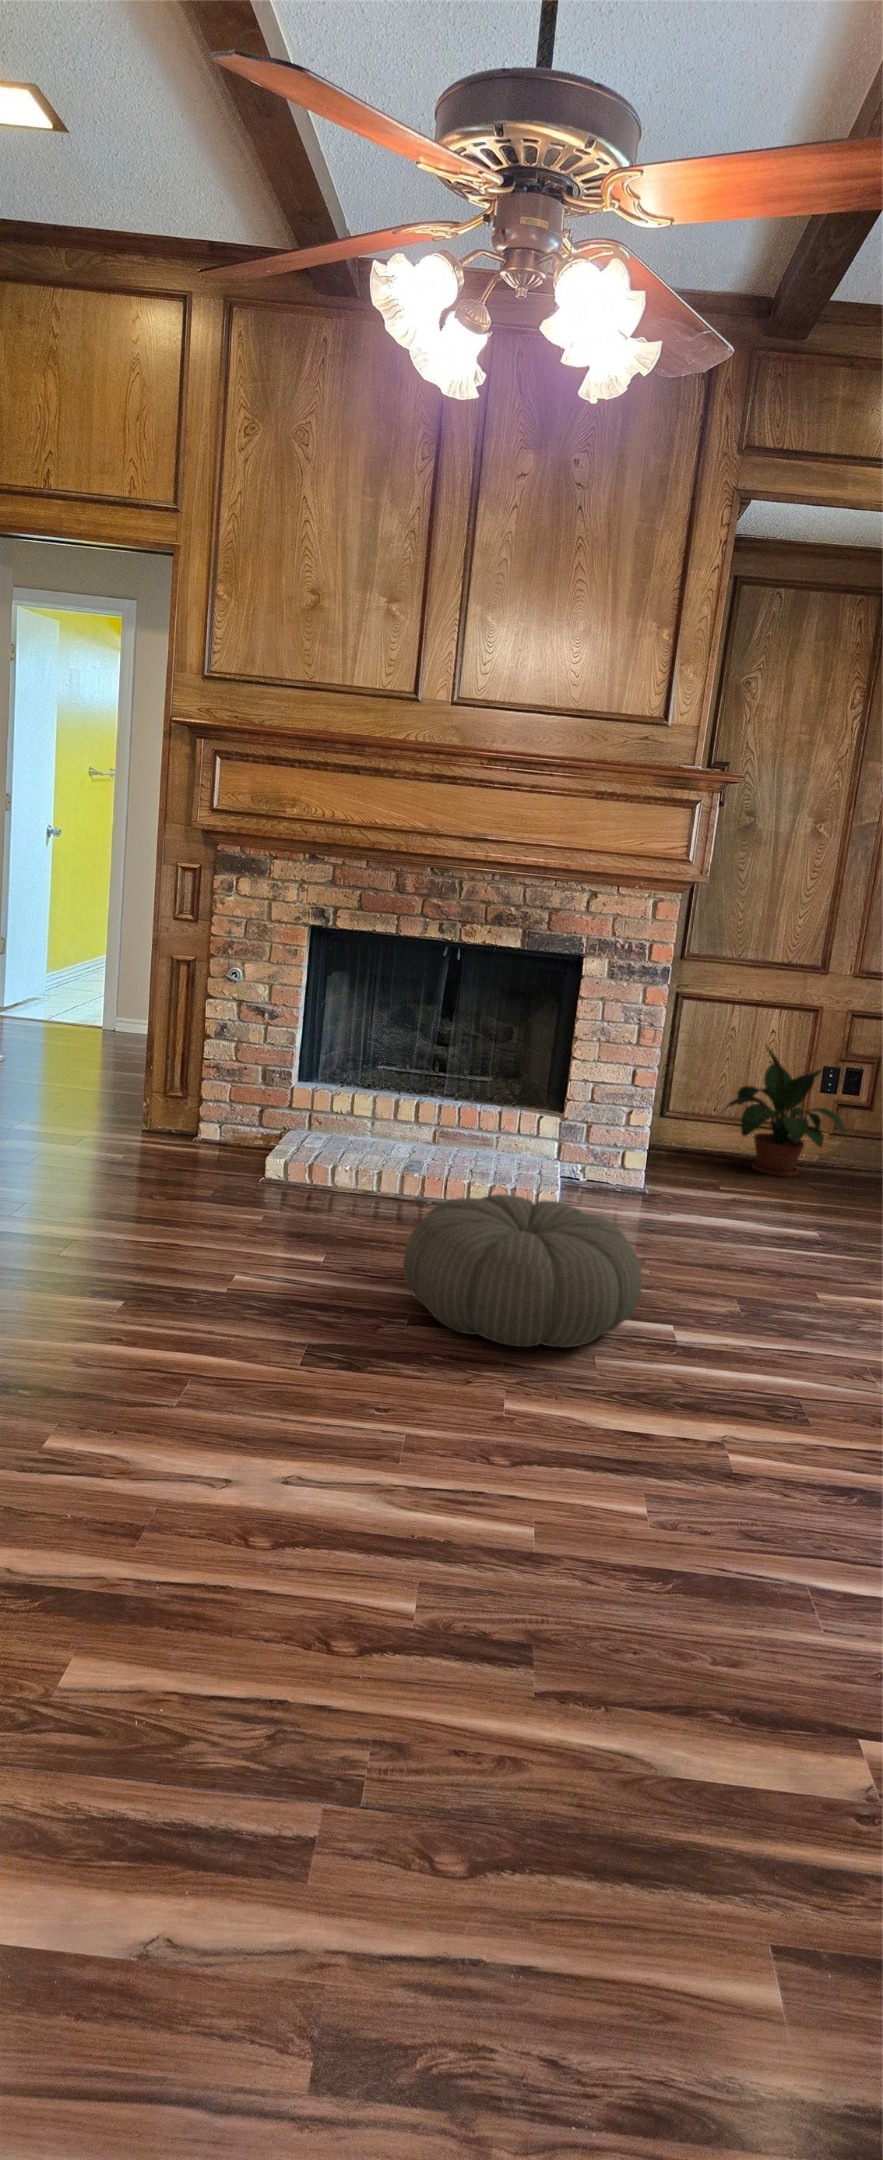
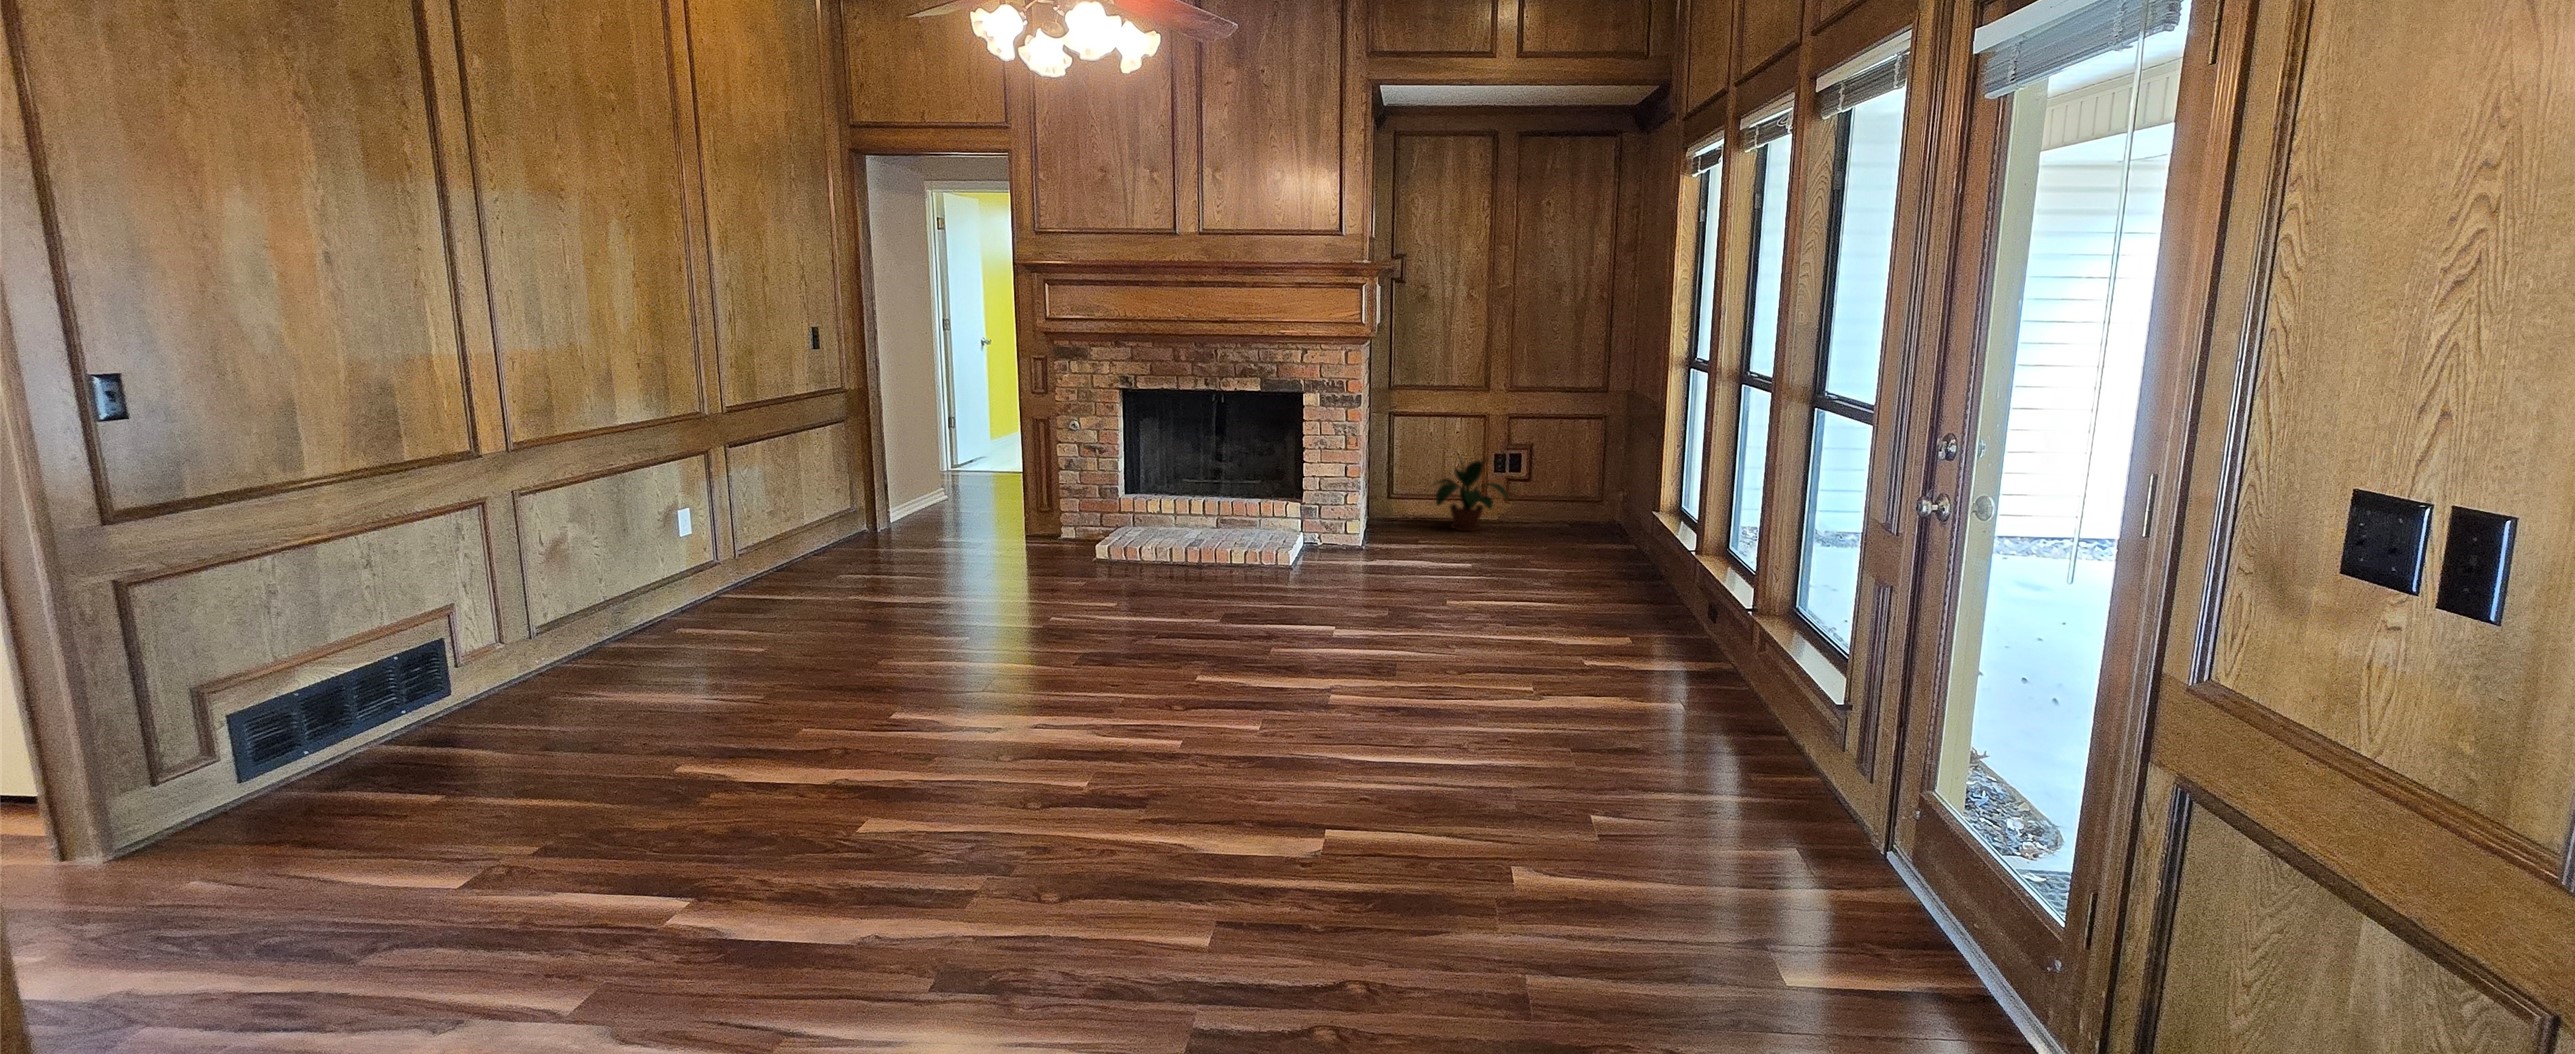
pouf: present [403,1194,642,1347] -> none [1153,553,1306,647]

